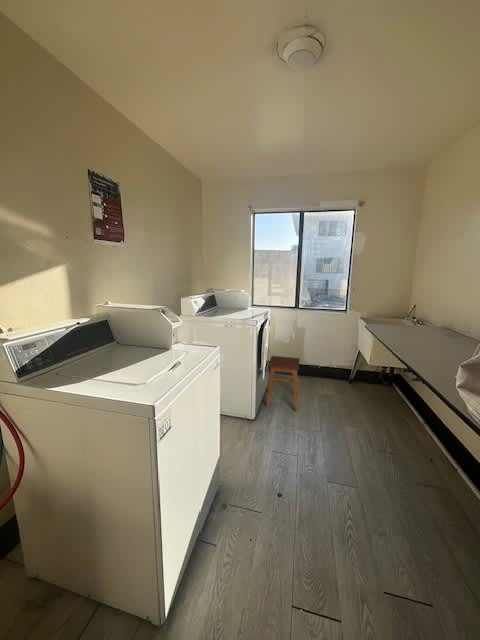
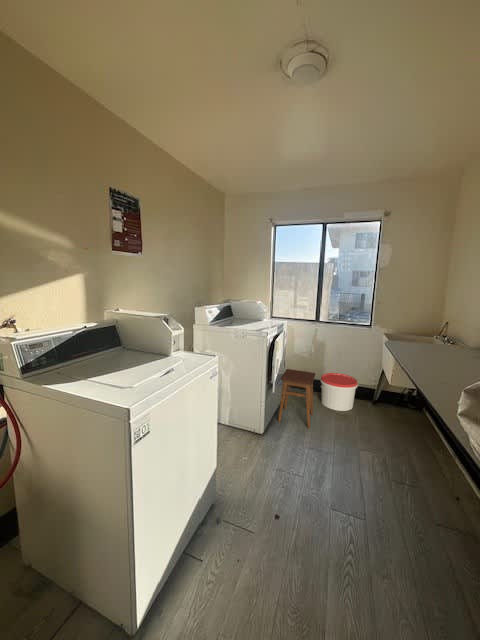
bucket: none [303,357,337,393] -> present [321,373,358,411]

